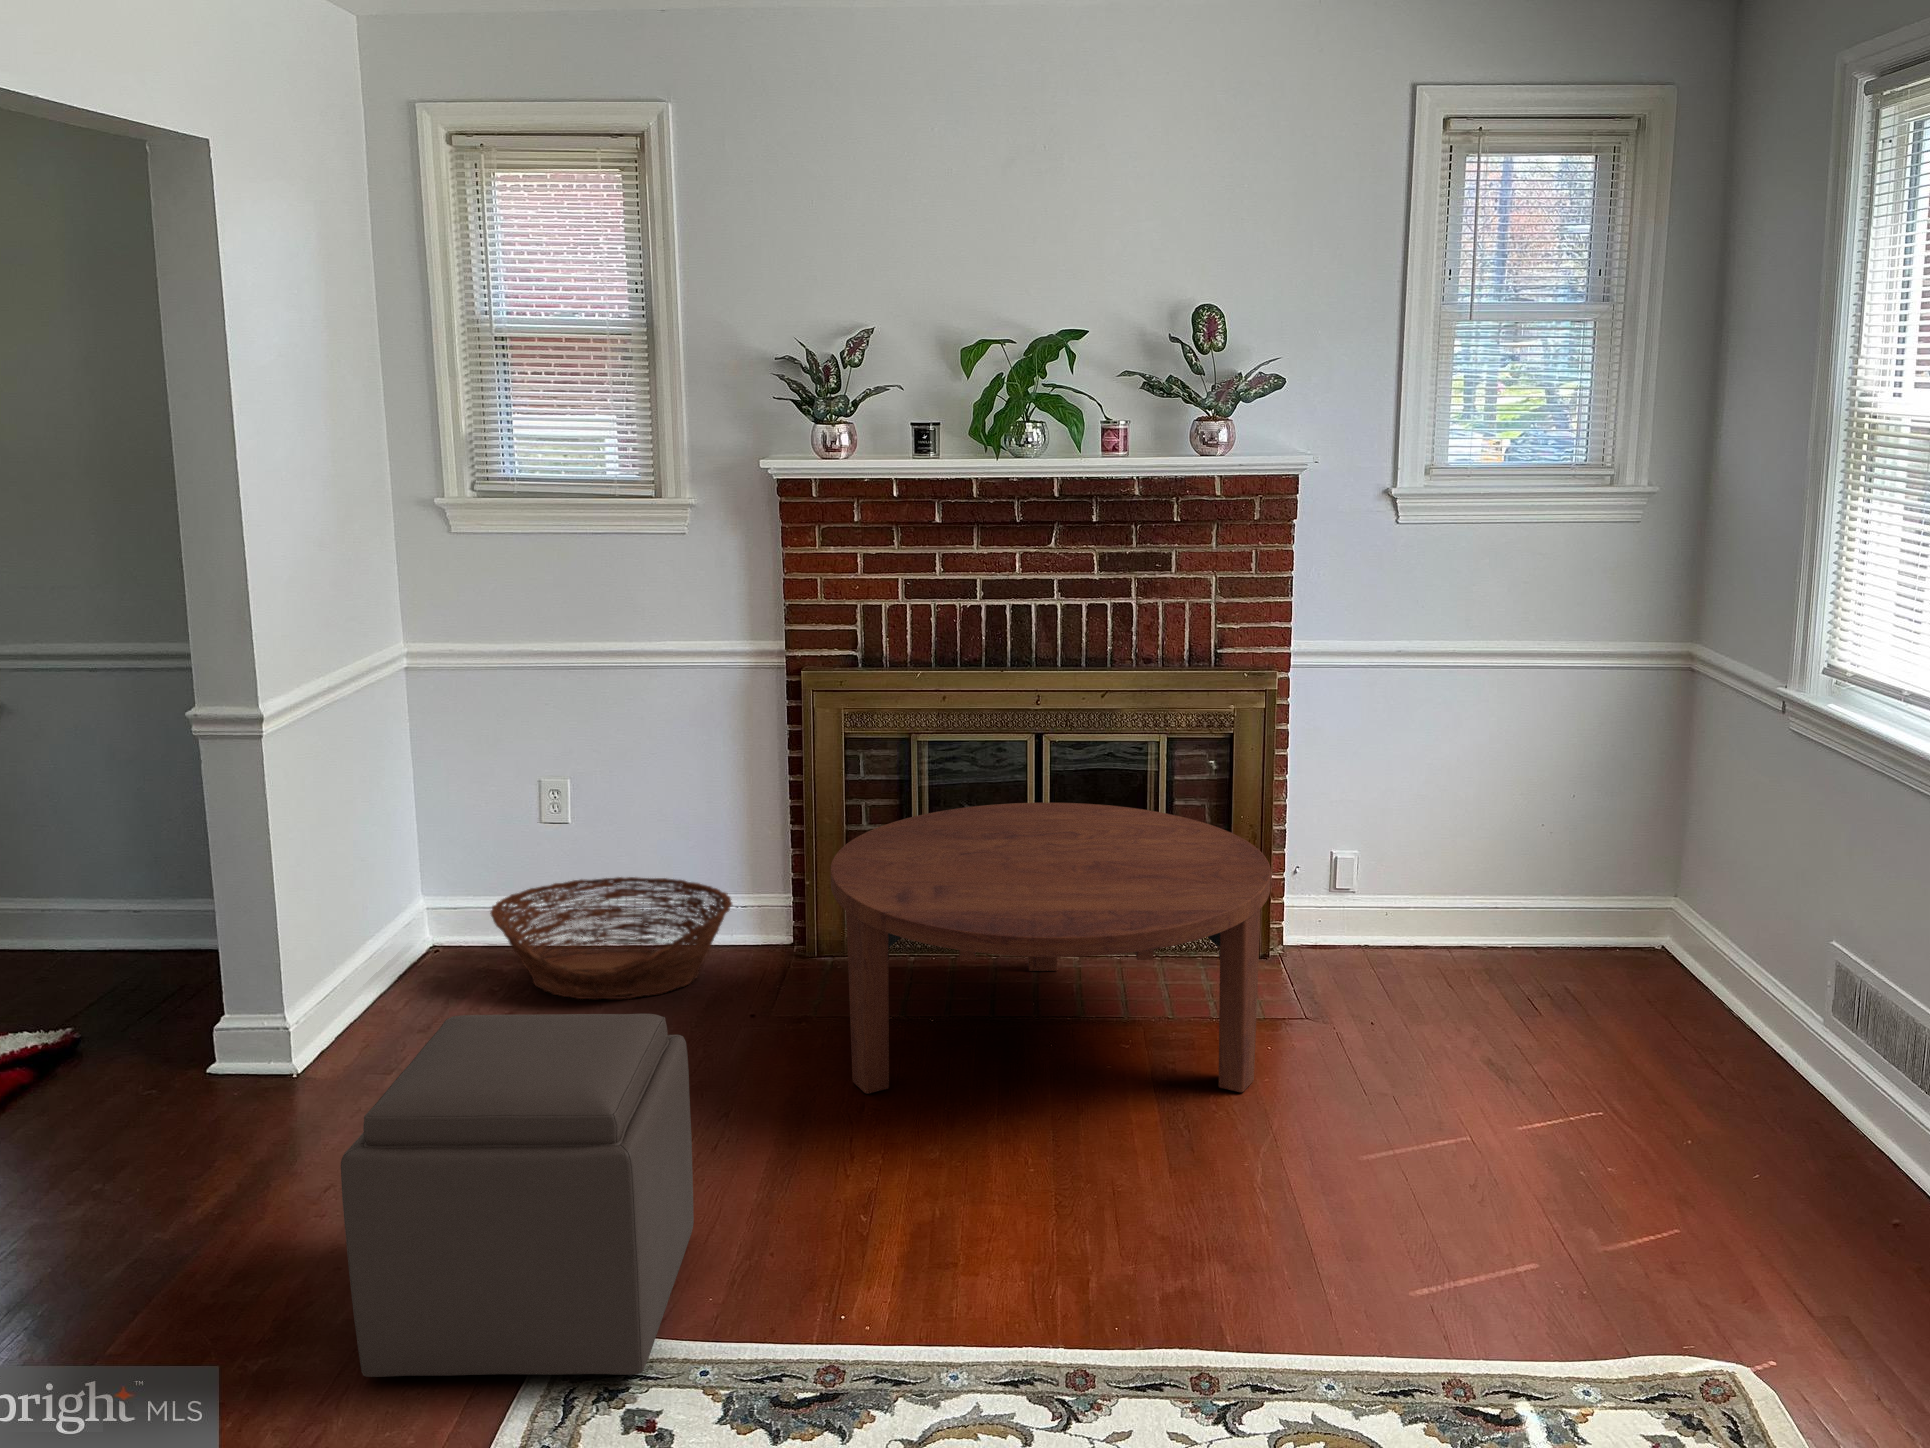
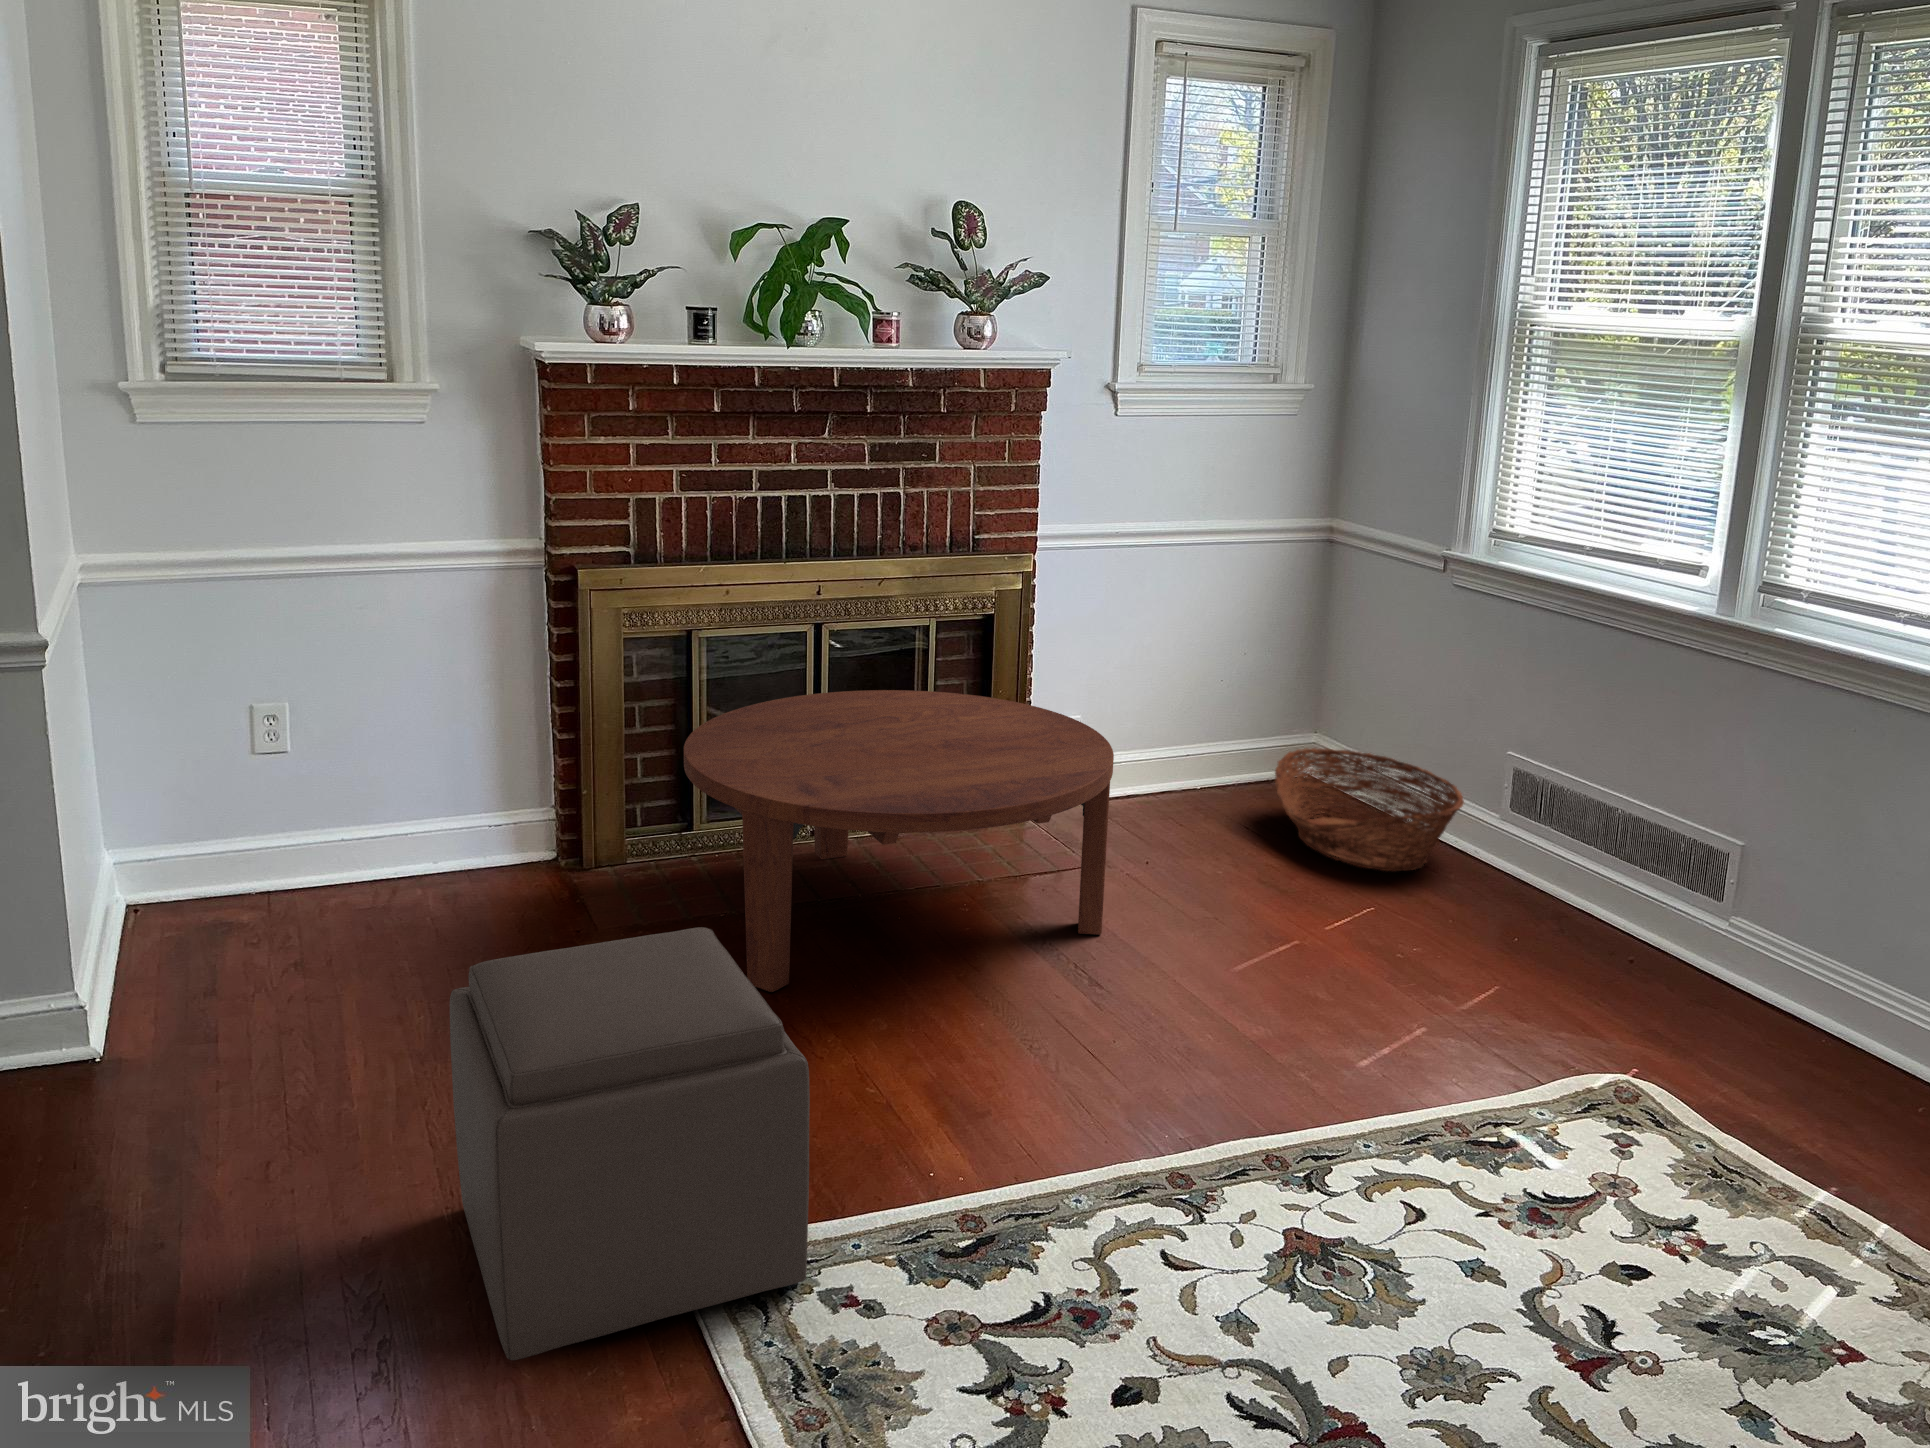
basket: present [490,877,732,999] -> present [1275,748,1464,871]

